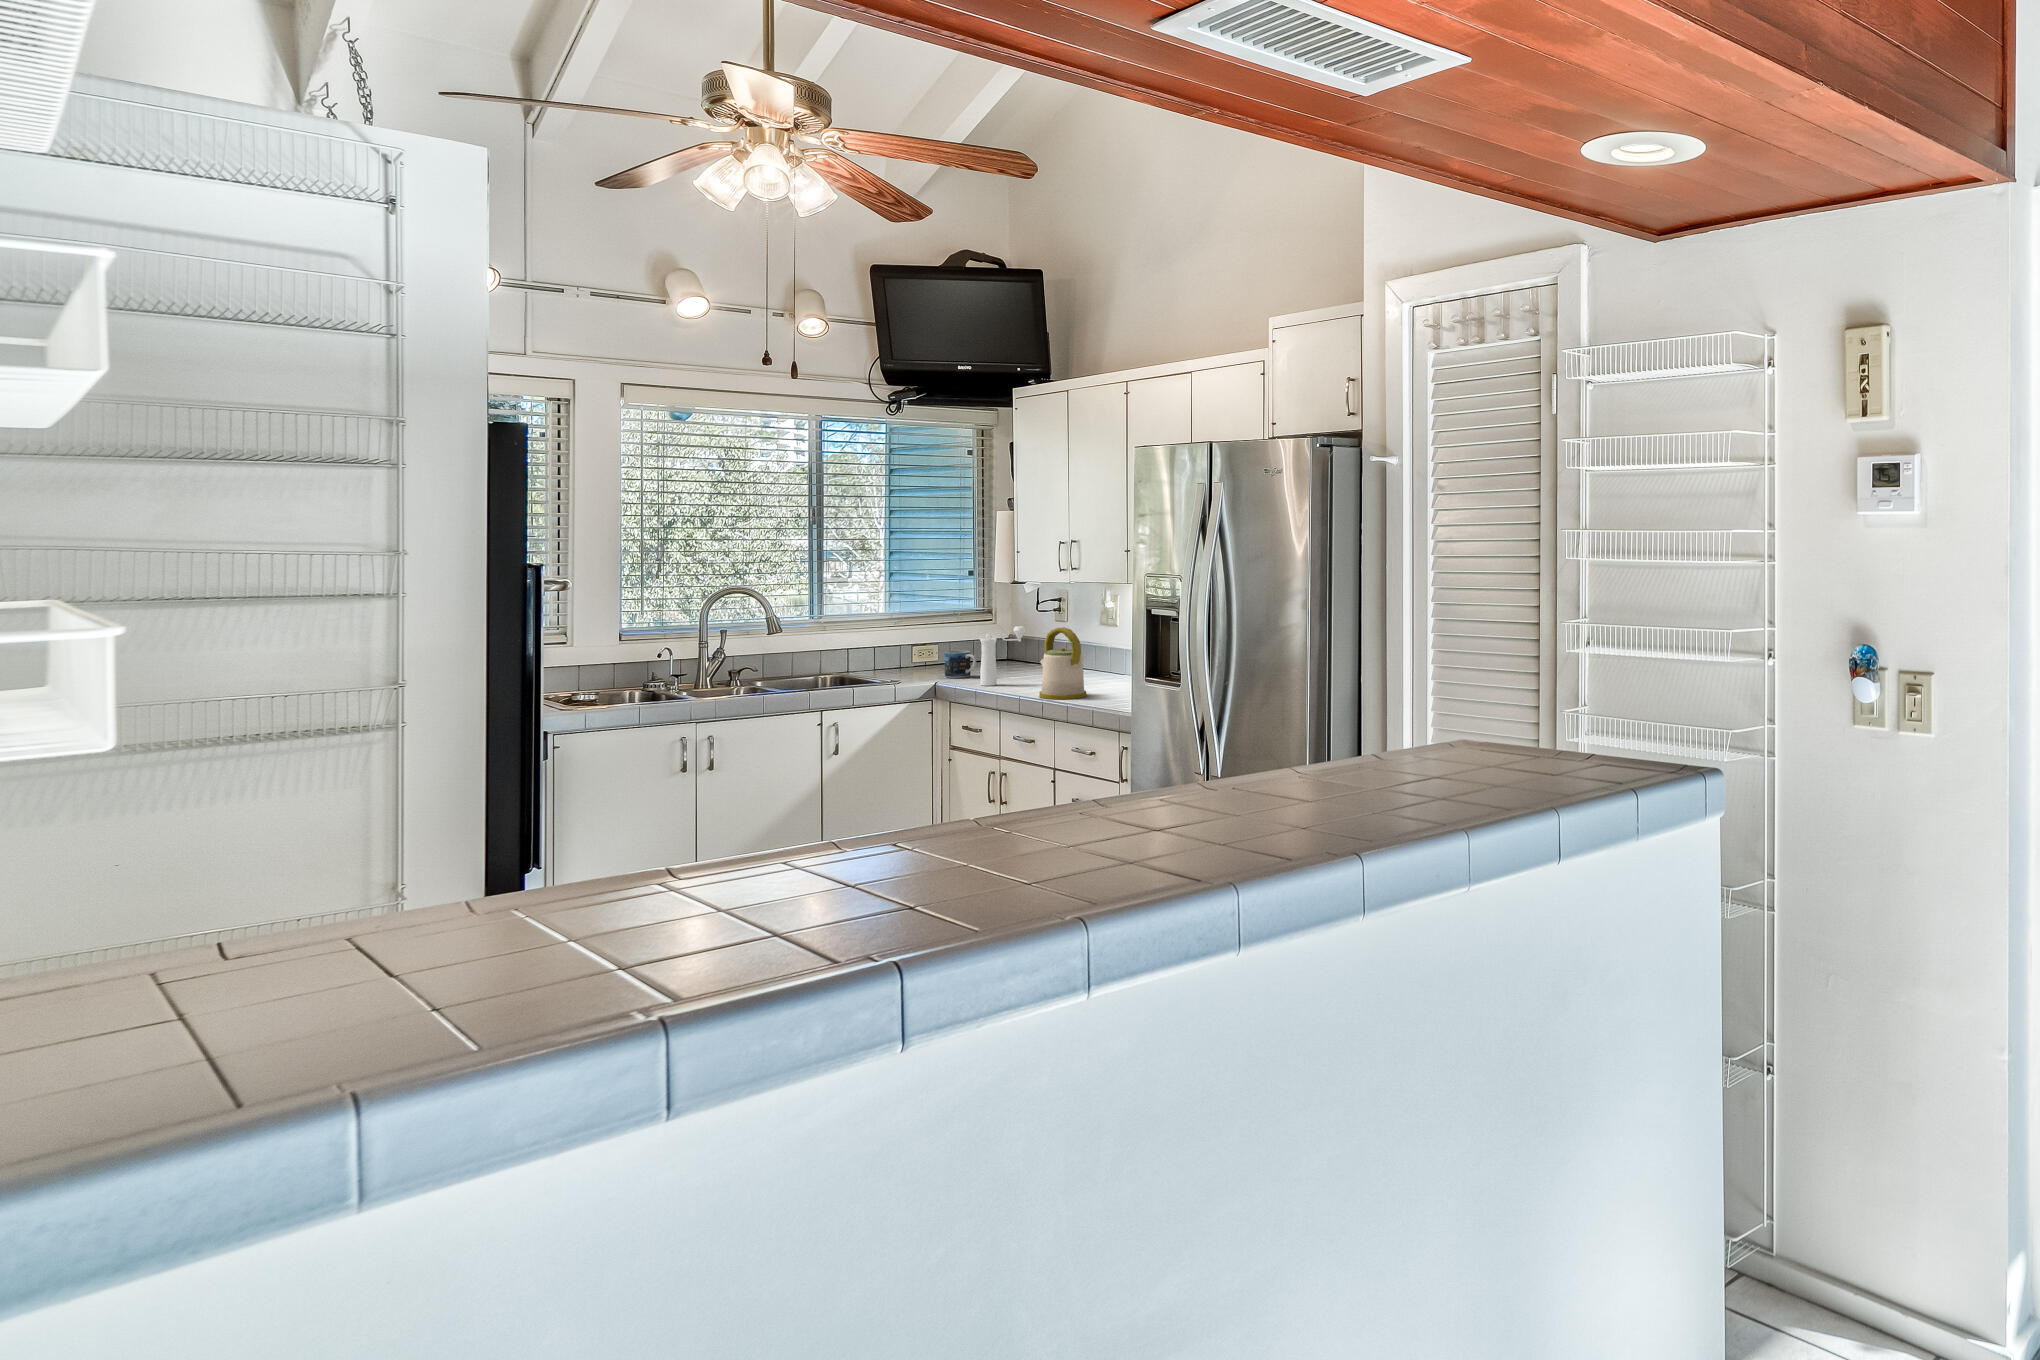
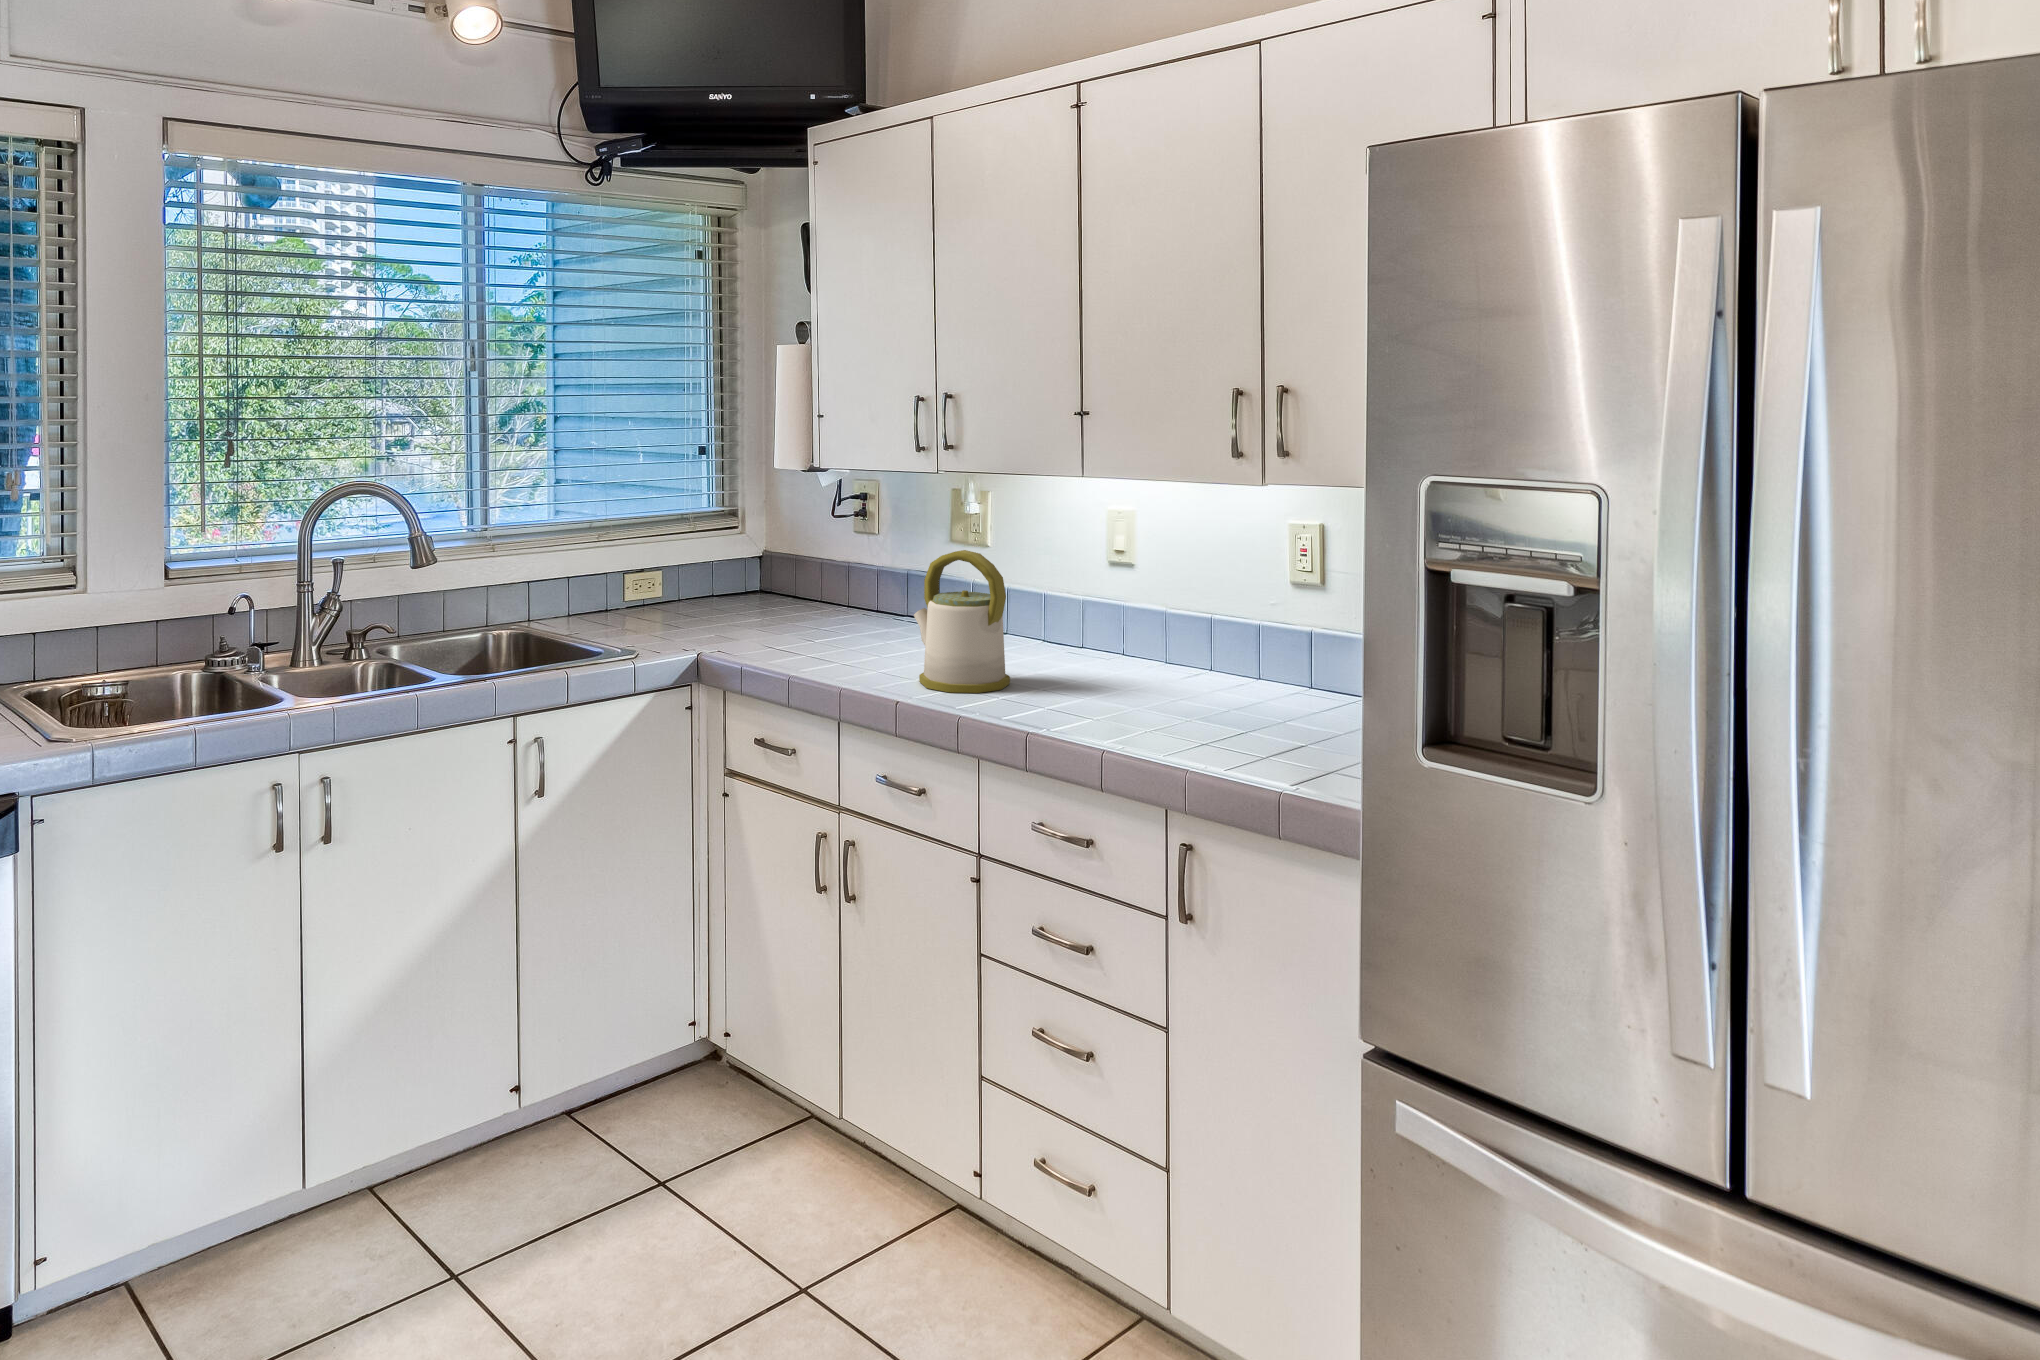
pepper mill: present [980,626,1026,686] -> none [780,545,855,656]
mug: present [945,650,976,678] -> none [700,587,755,637]

